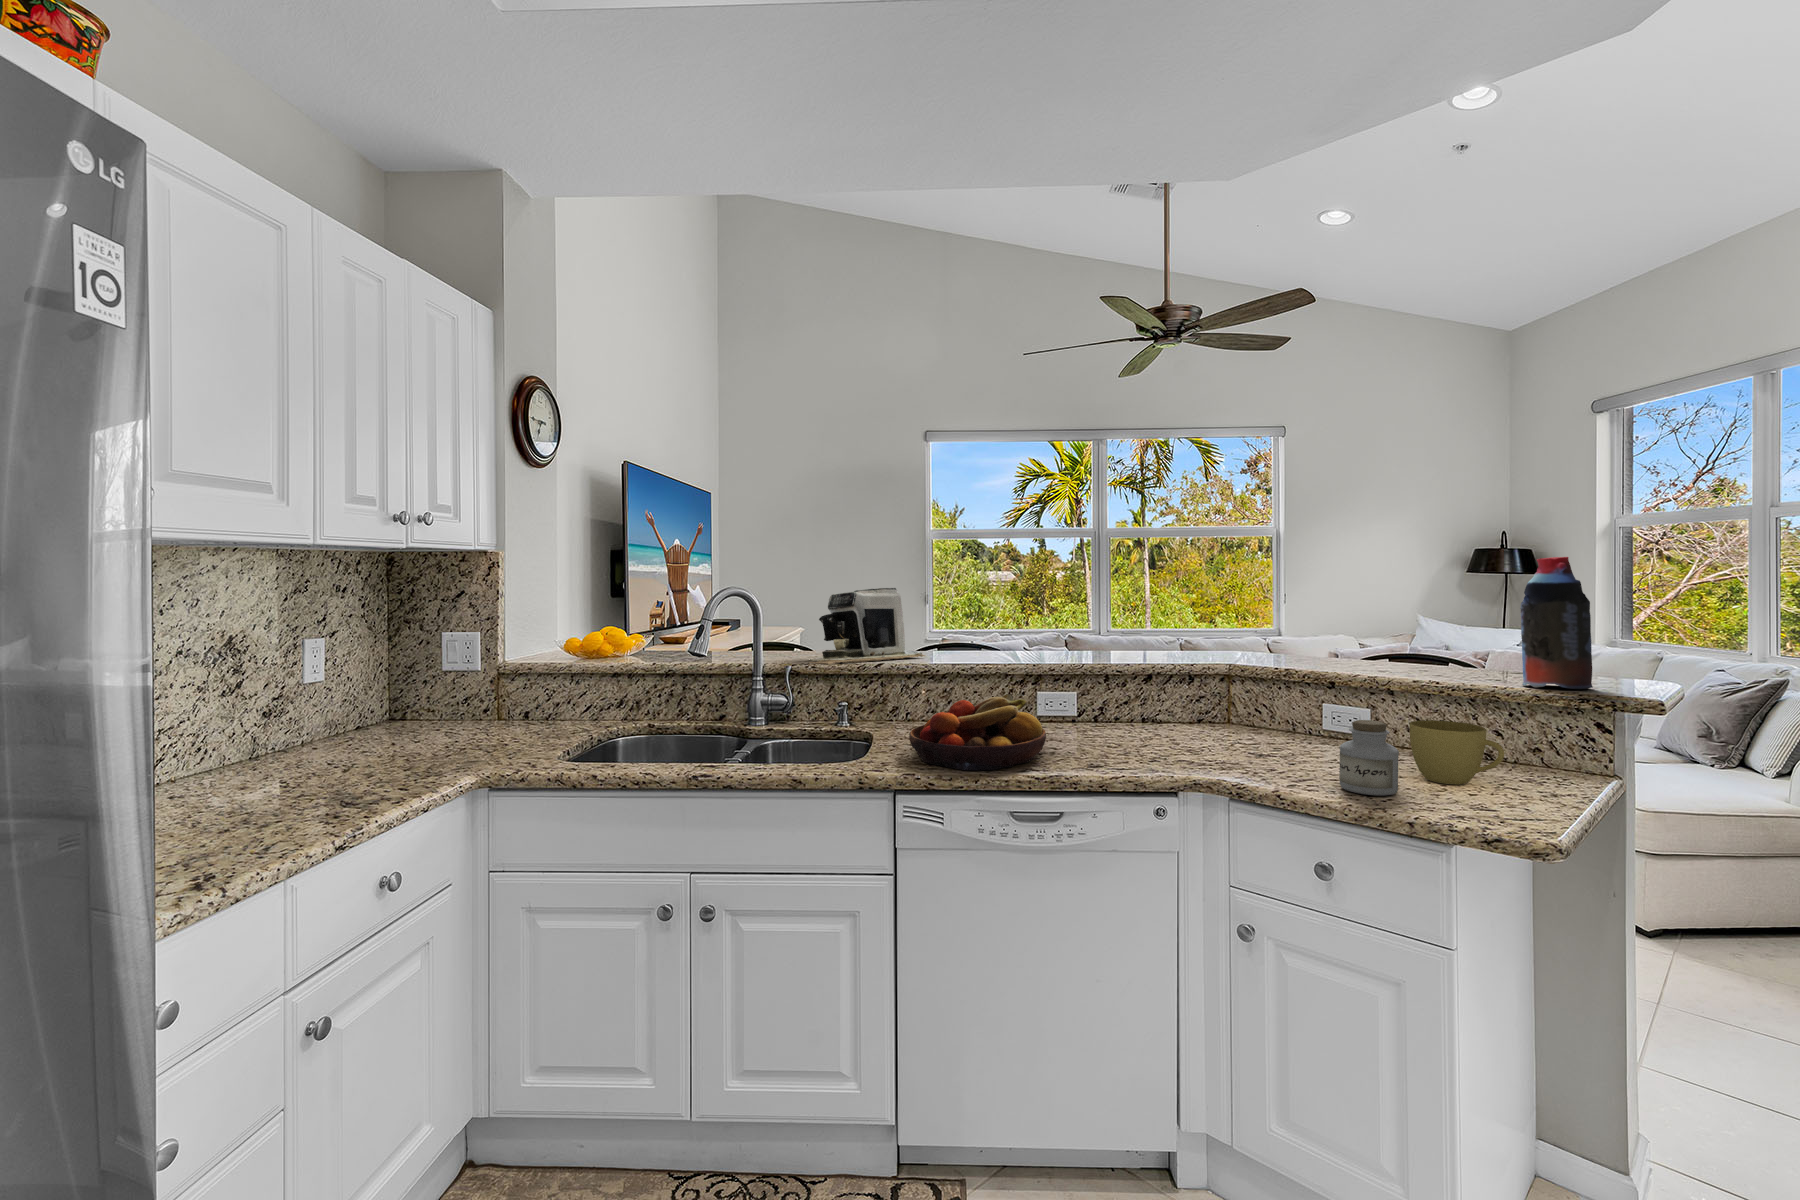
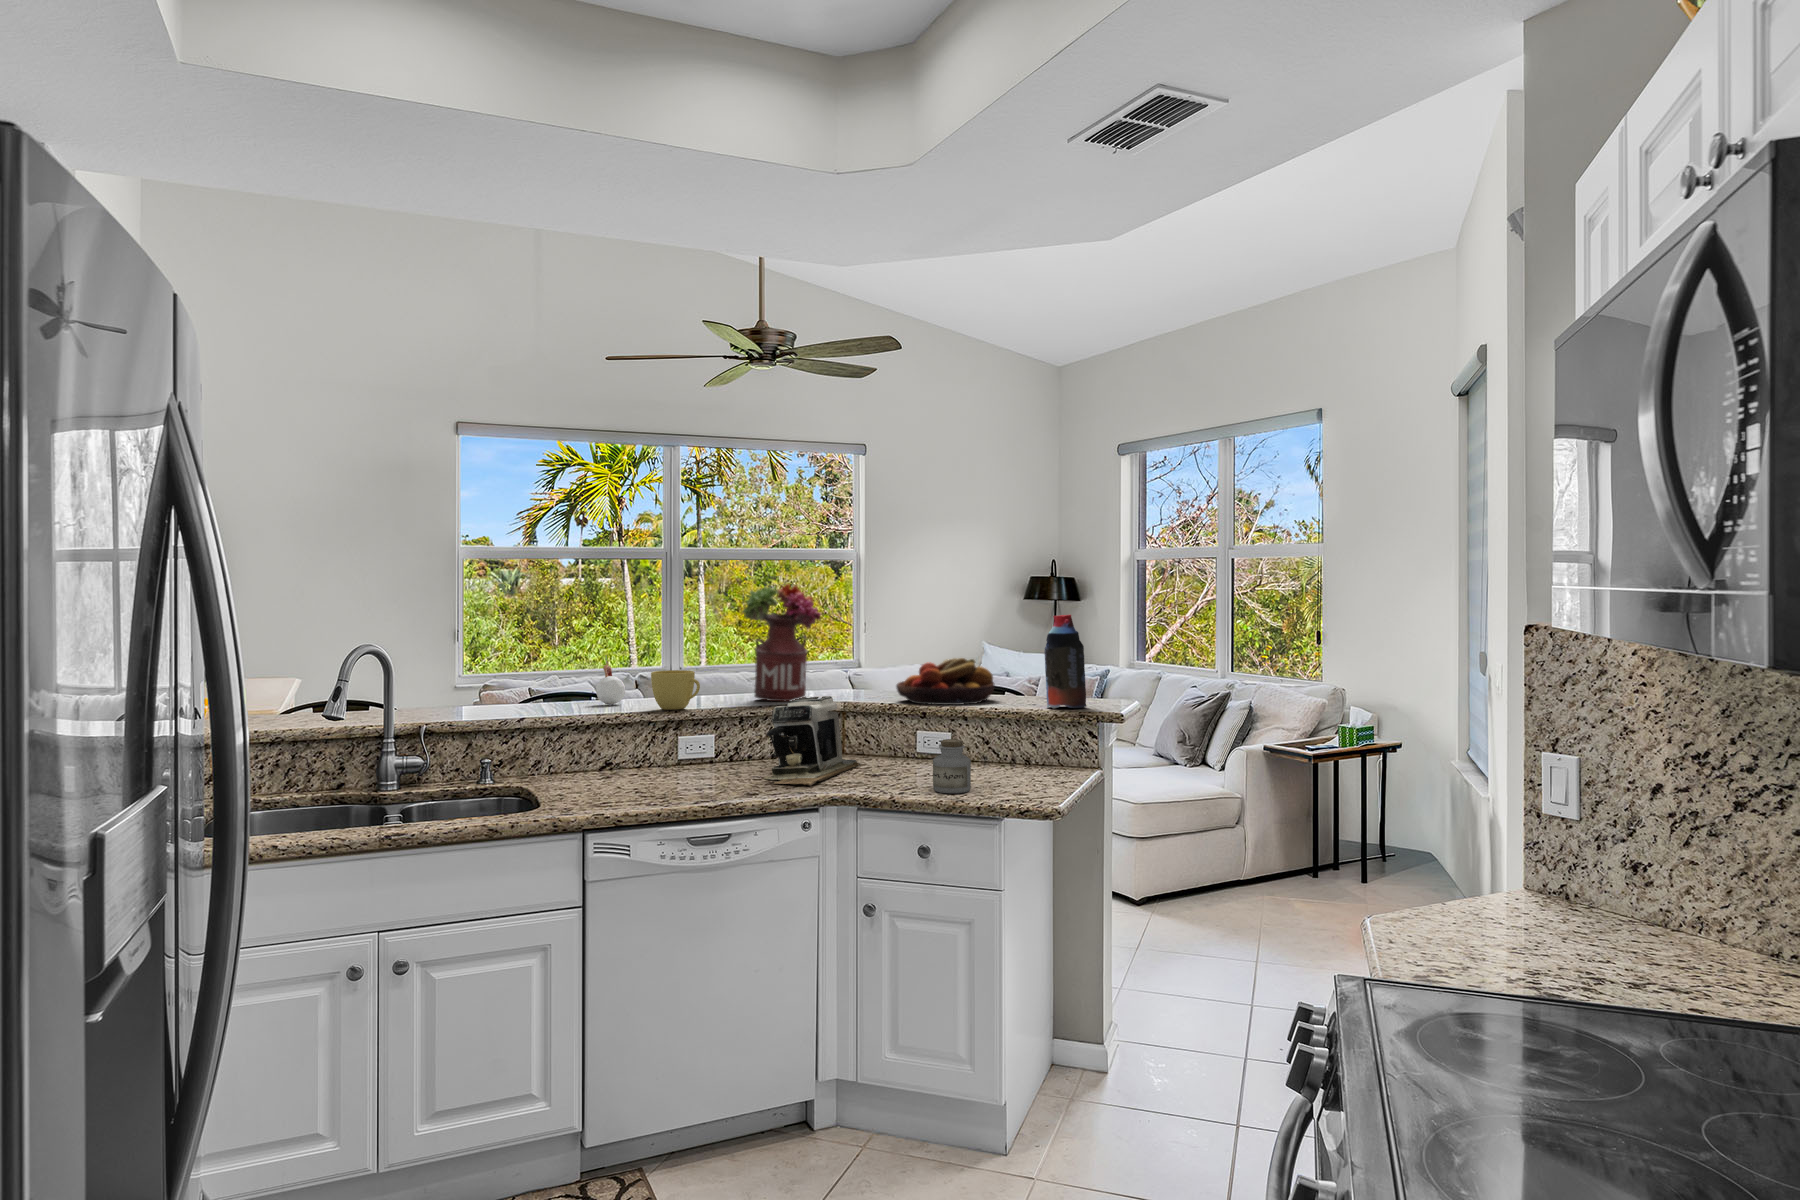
flower arrangement: none [1114,530,1209,661] -> present [742,584,822,701]
coffee maker: present [810,588,925,665] -> present [765,696,862,786]
candle: none [965,606,994,655] -> present [596,661,625,704]
fruit bowl: present [909,694,1046,770] -> present [896,658,995,705]
cup: present [1410,720,1504,784] -> present [651,670,700,710]

